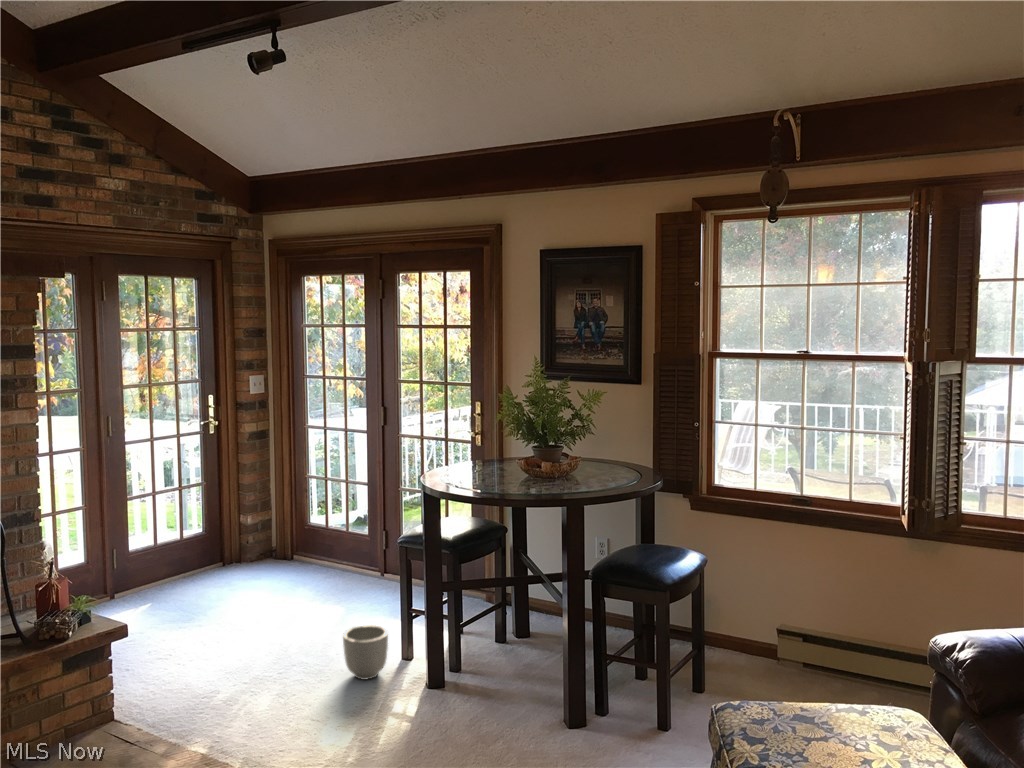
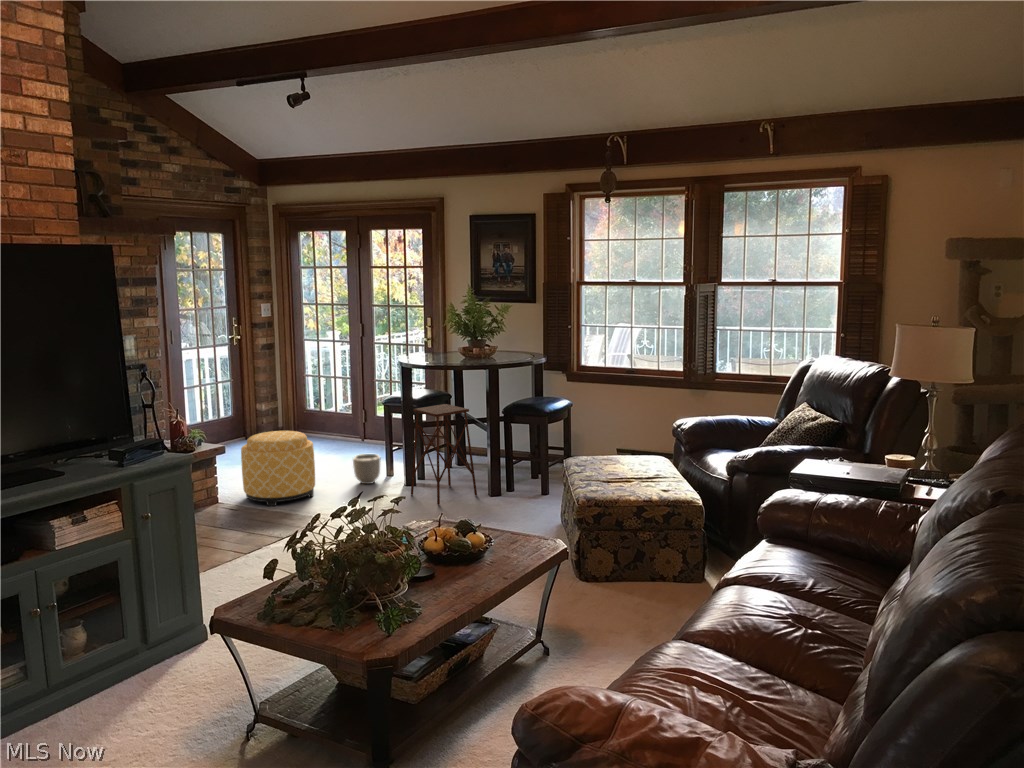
side table: none [431,557,544,747] -> present [411,404,477,505]
ottoman: none [149,592,274,733] -> present [241,431,315,506]

